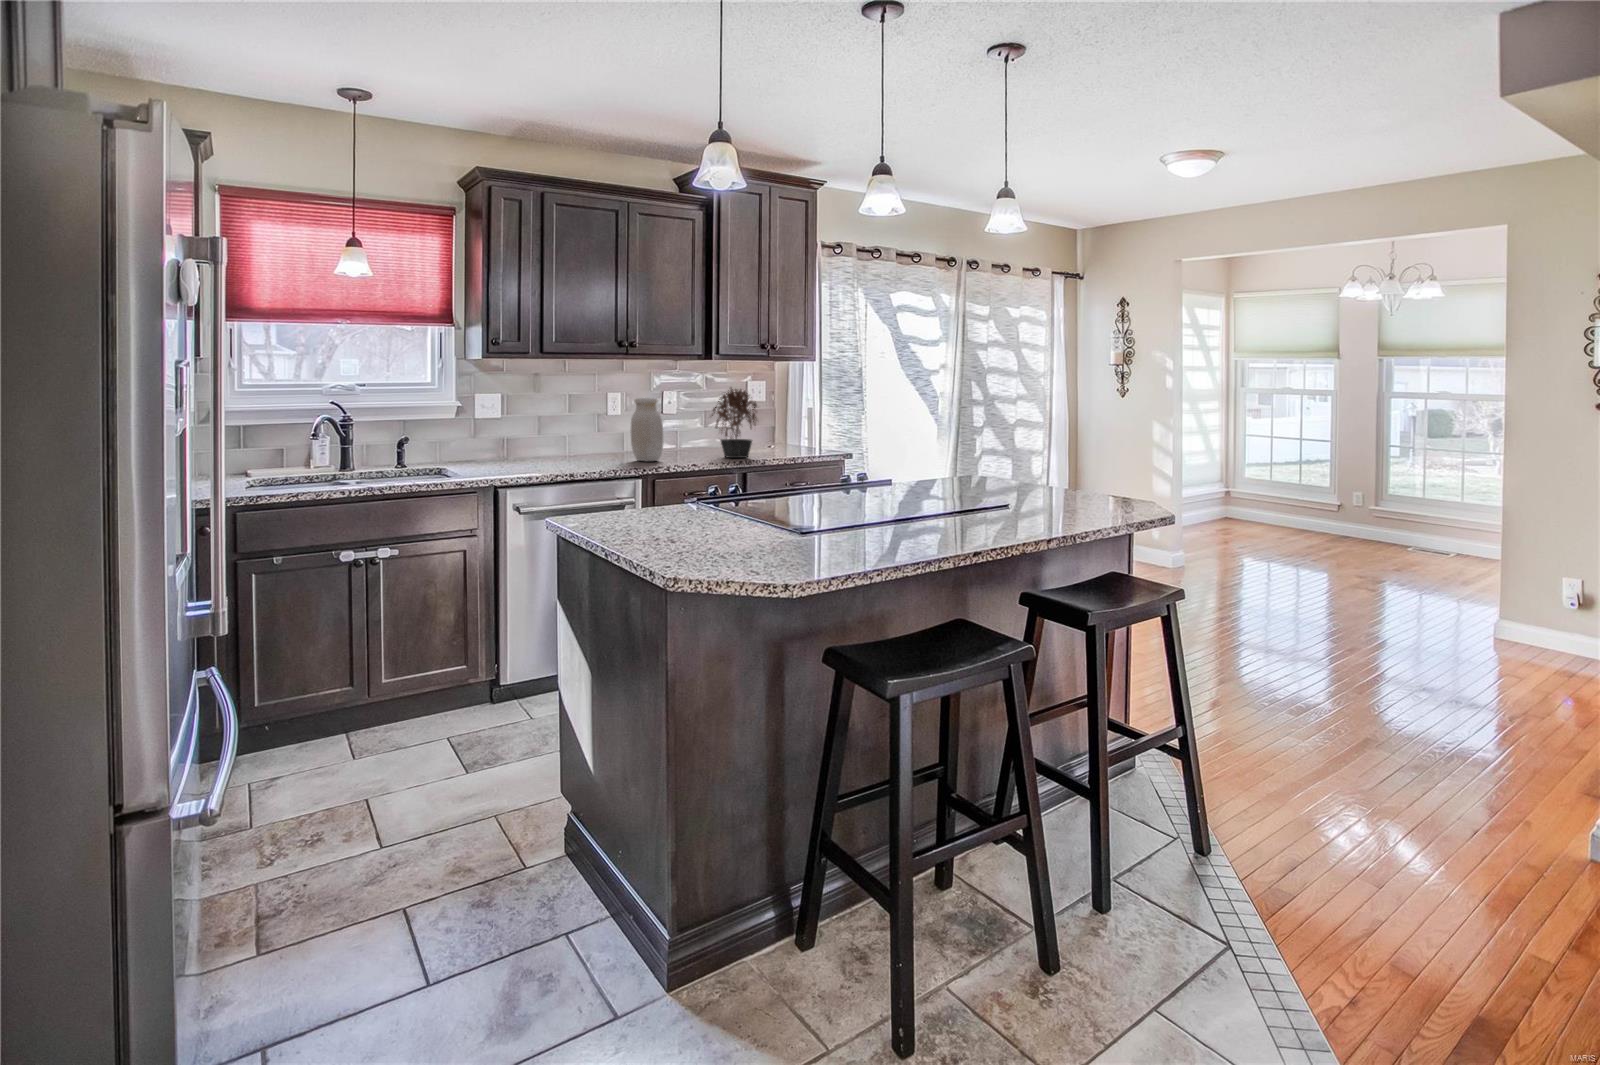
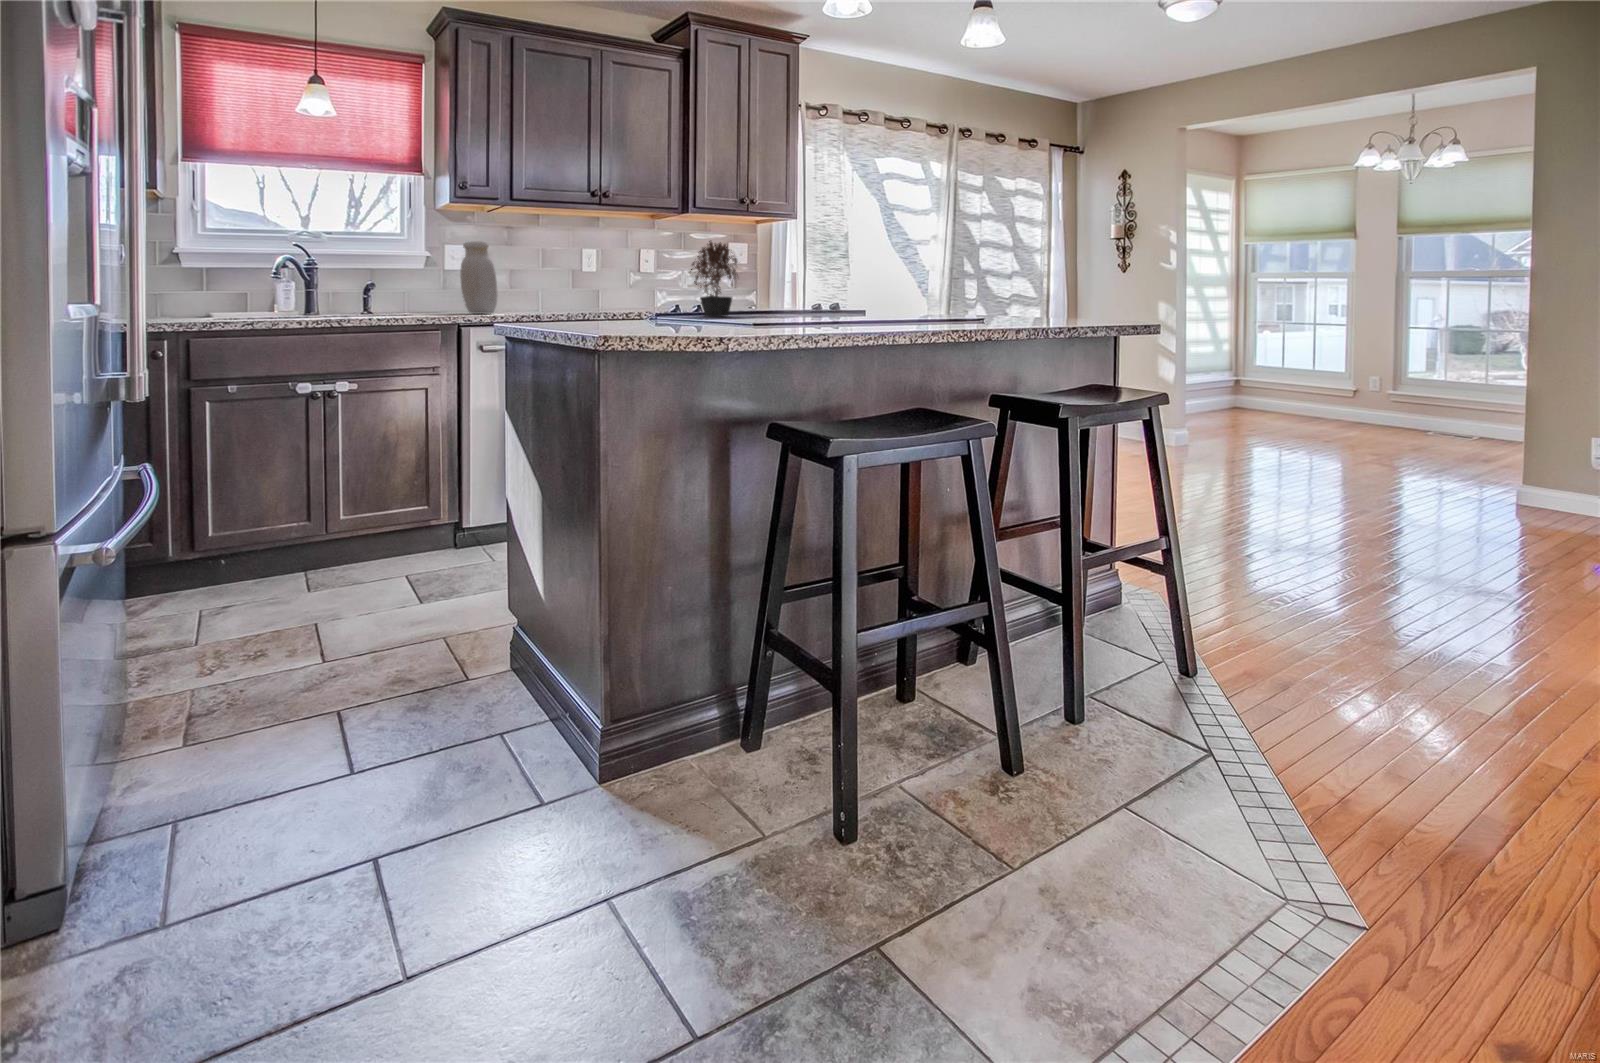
jar: present [630,397,663,461] -> present [460,241,498,313]

